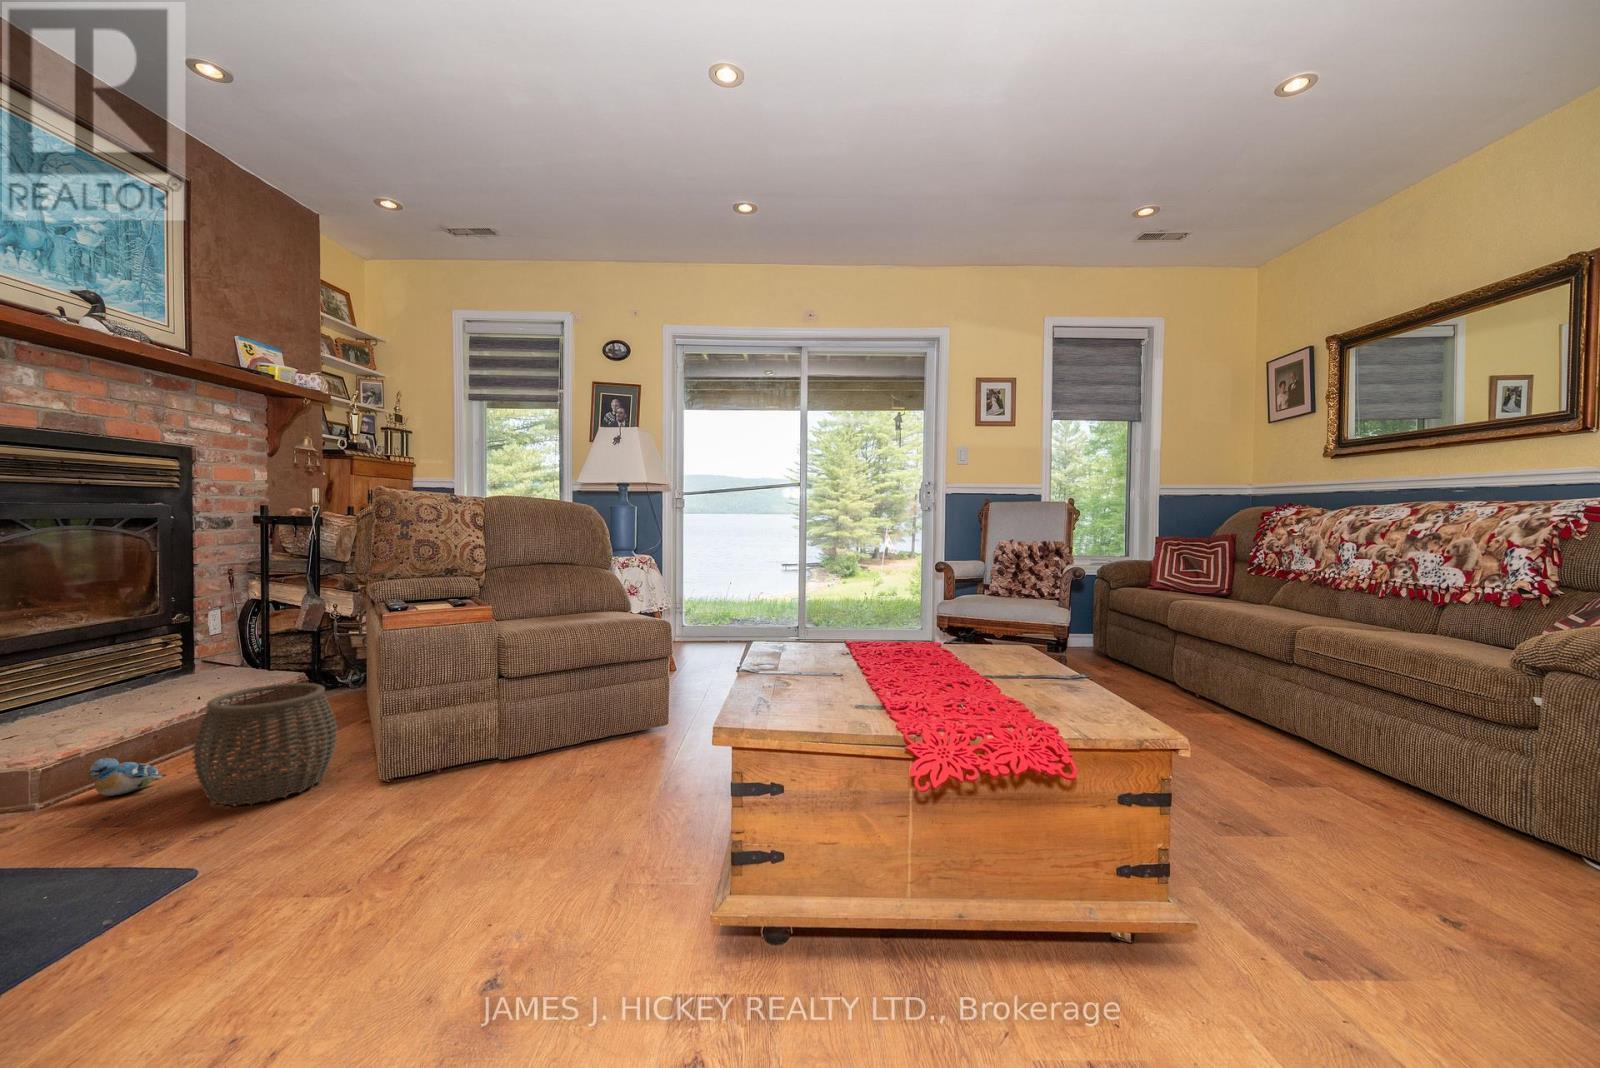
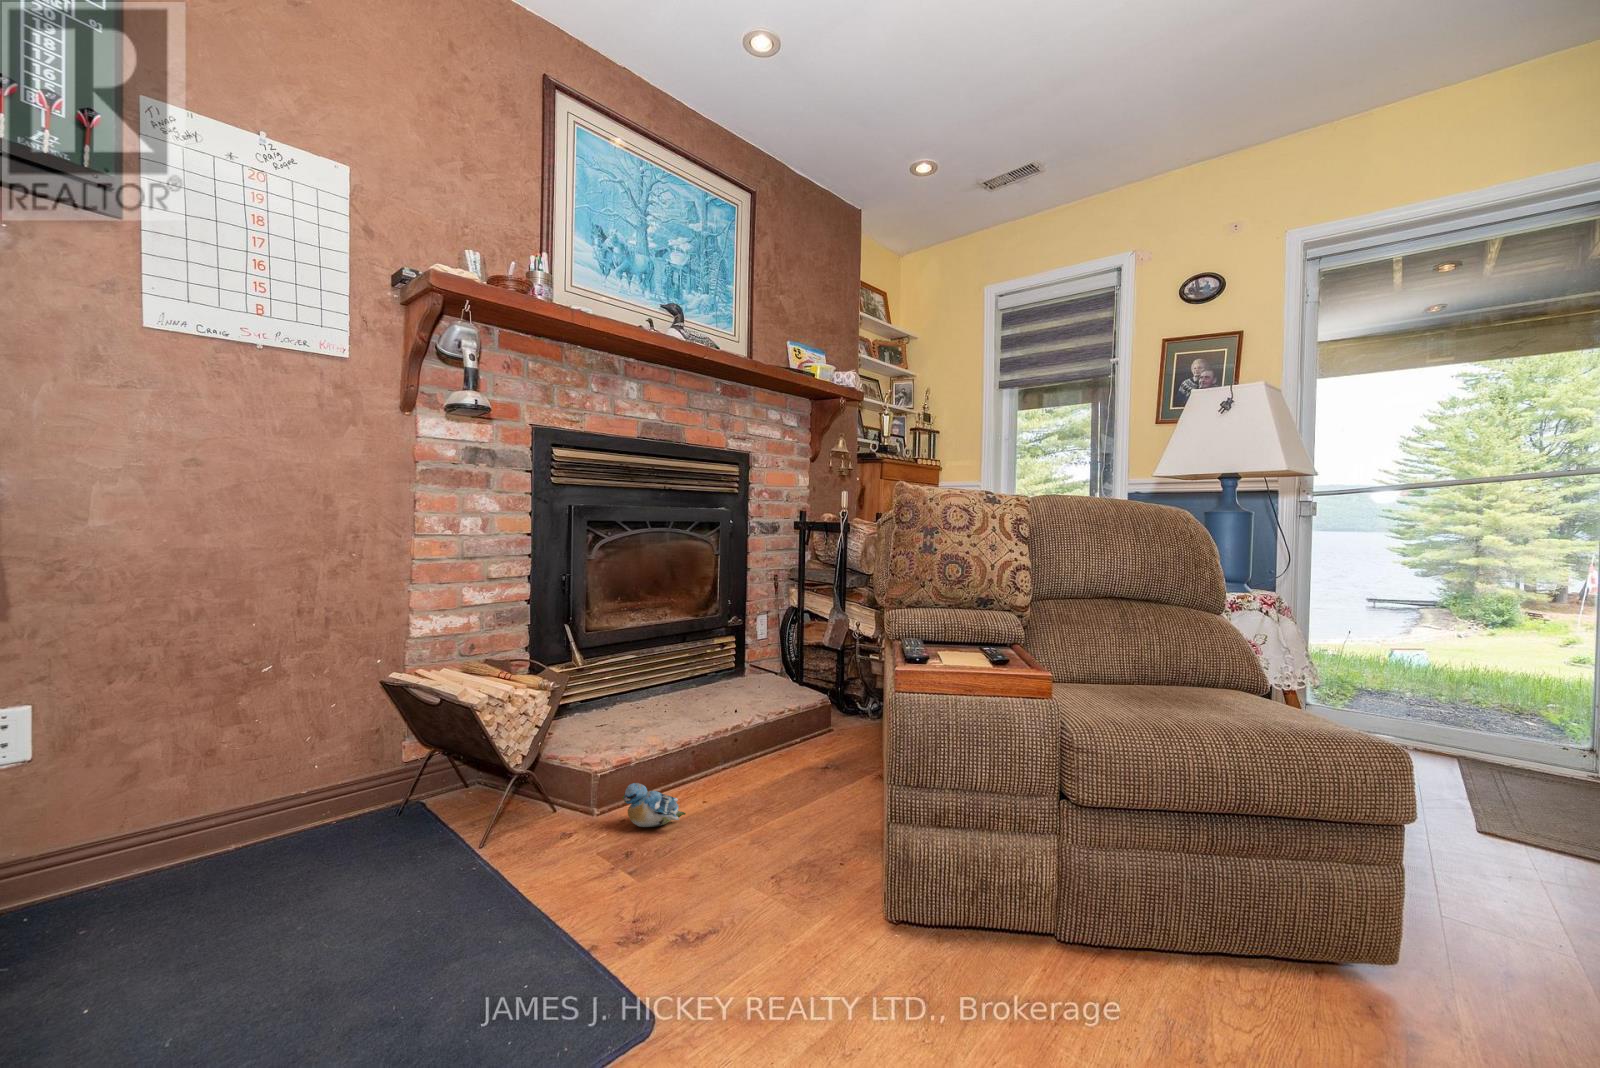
woven basket: present [192,683,337,806] -> none [689,735,838,914]

